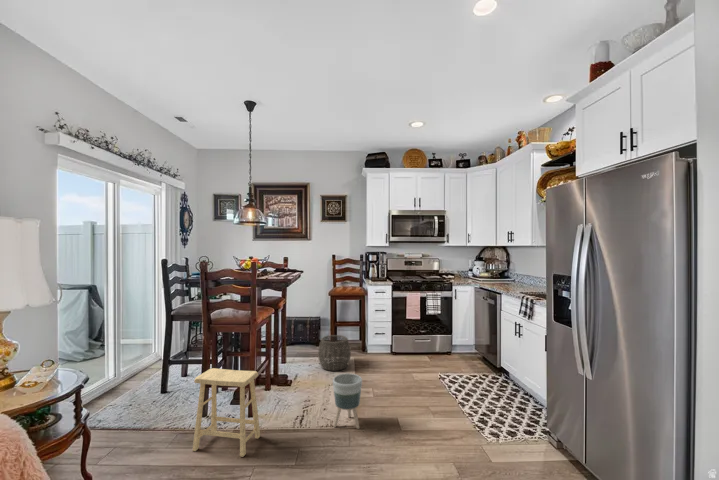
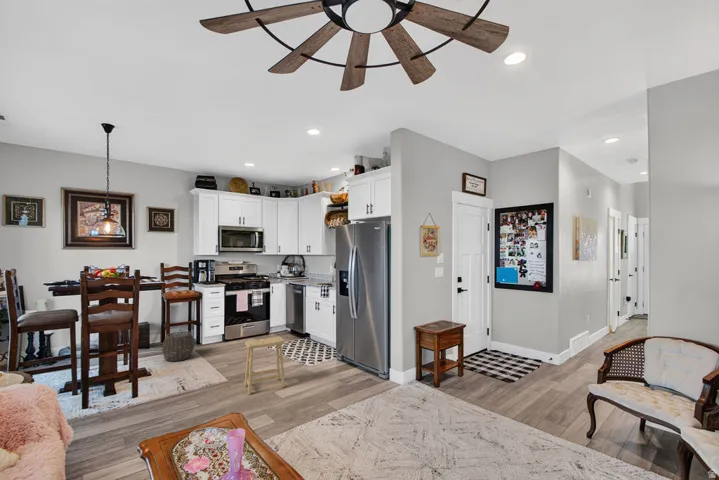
footstool: present [193,368,260,457] -> present [245,337,285,395]
planter: present [333,373,362,429] -> none [206,350,230,390]

